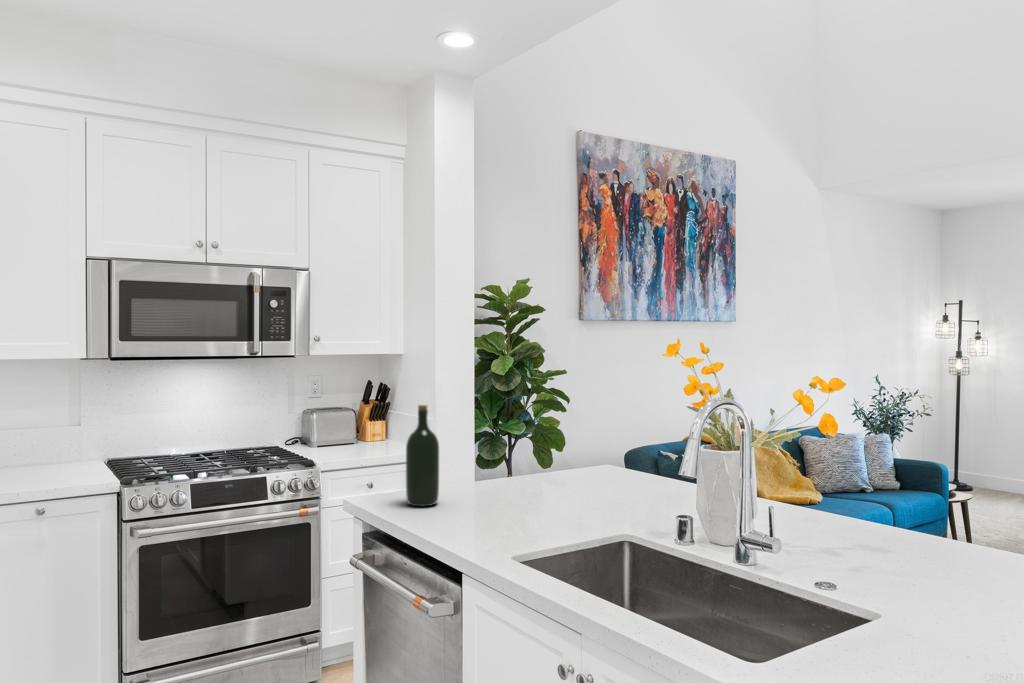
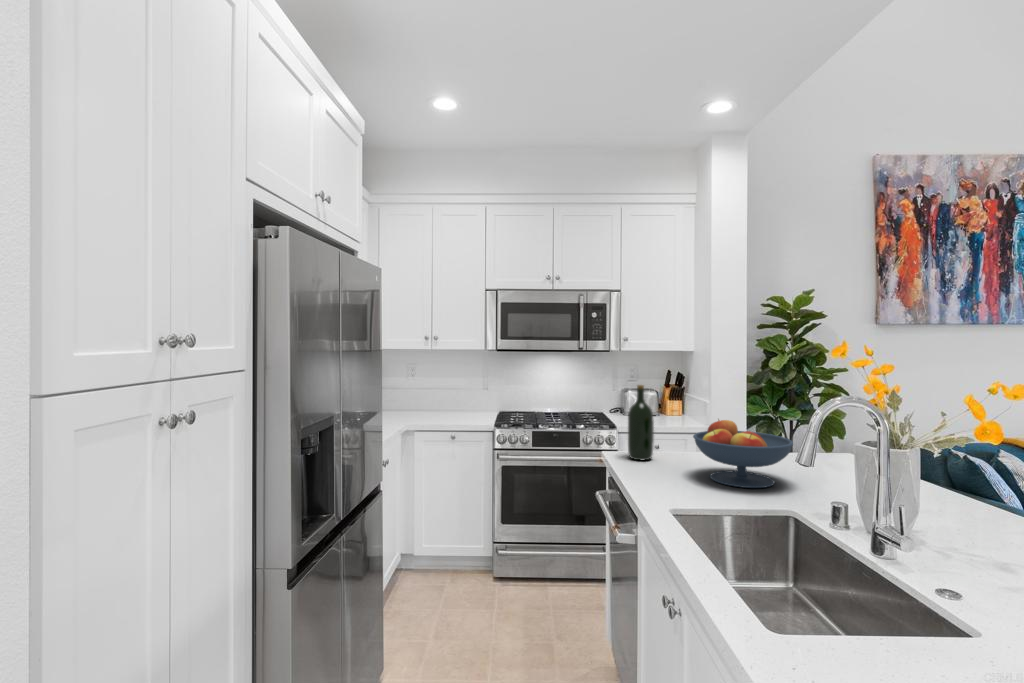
fruit bowl: none [504,441,614,521] -> present [693,420,793,488]

